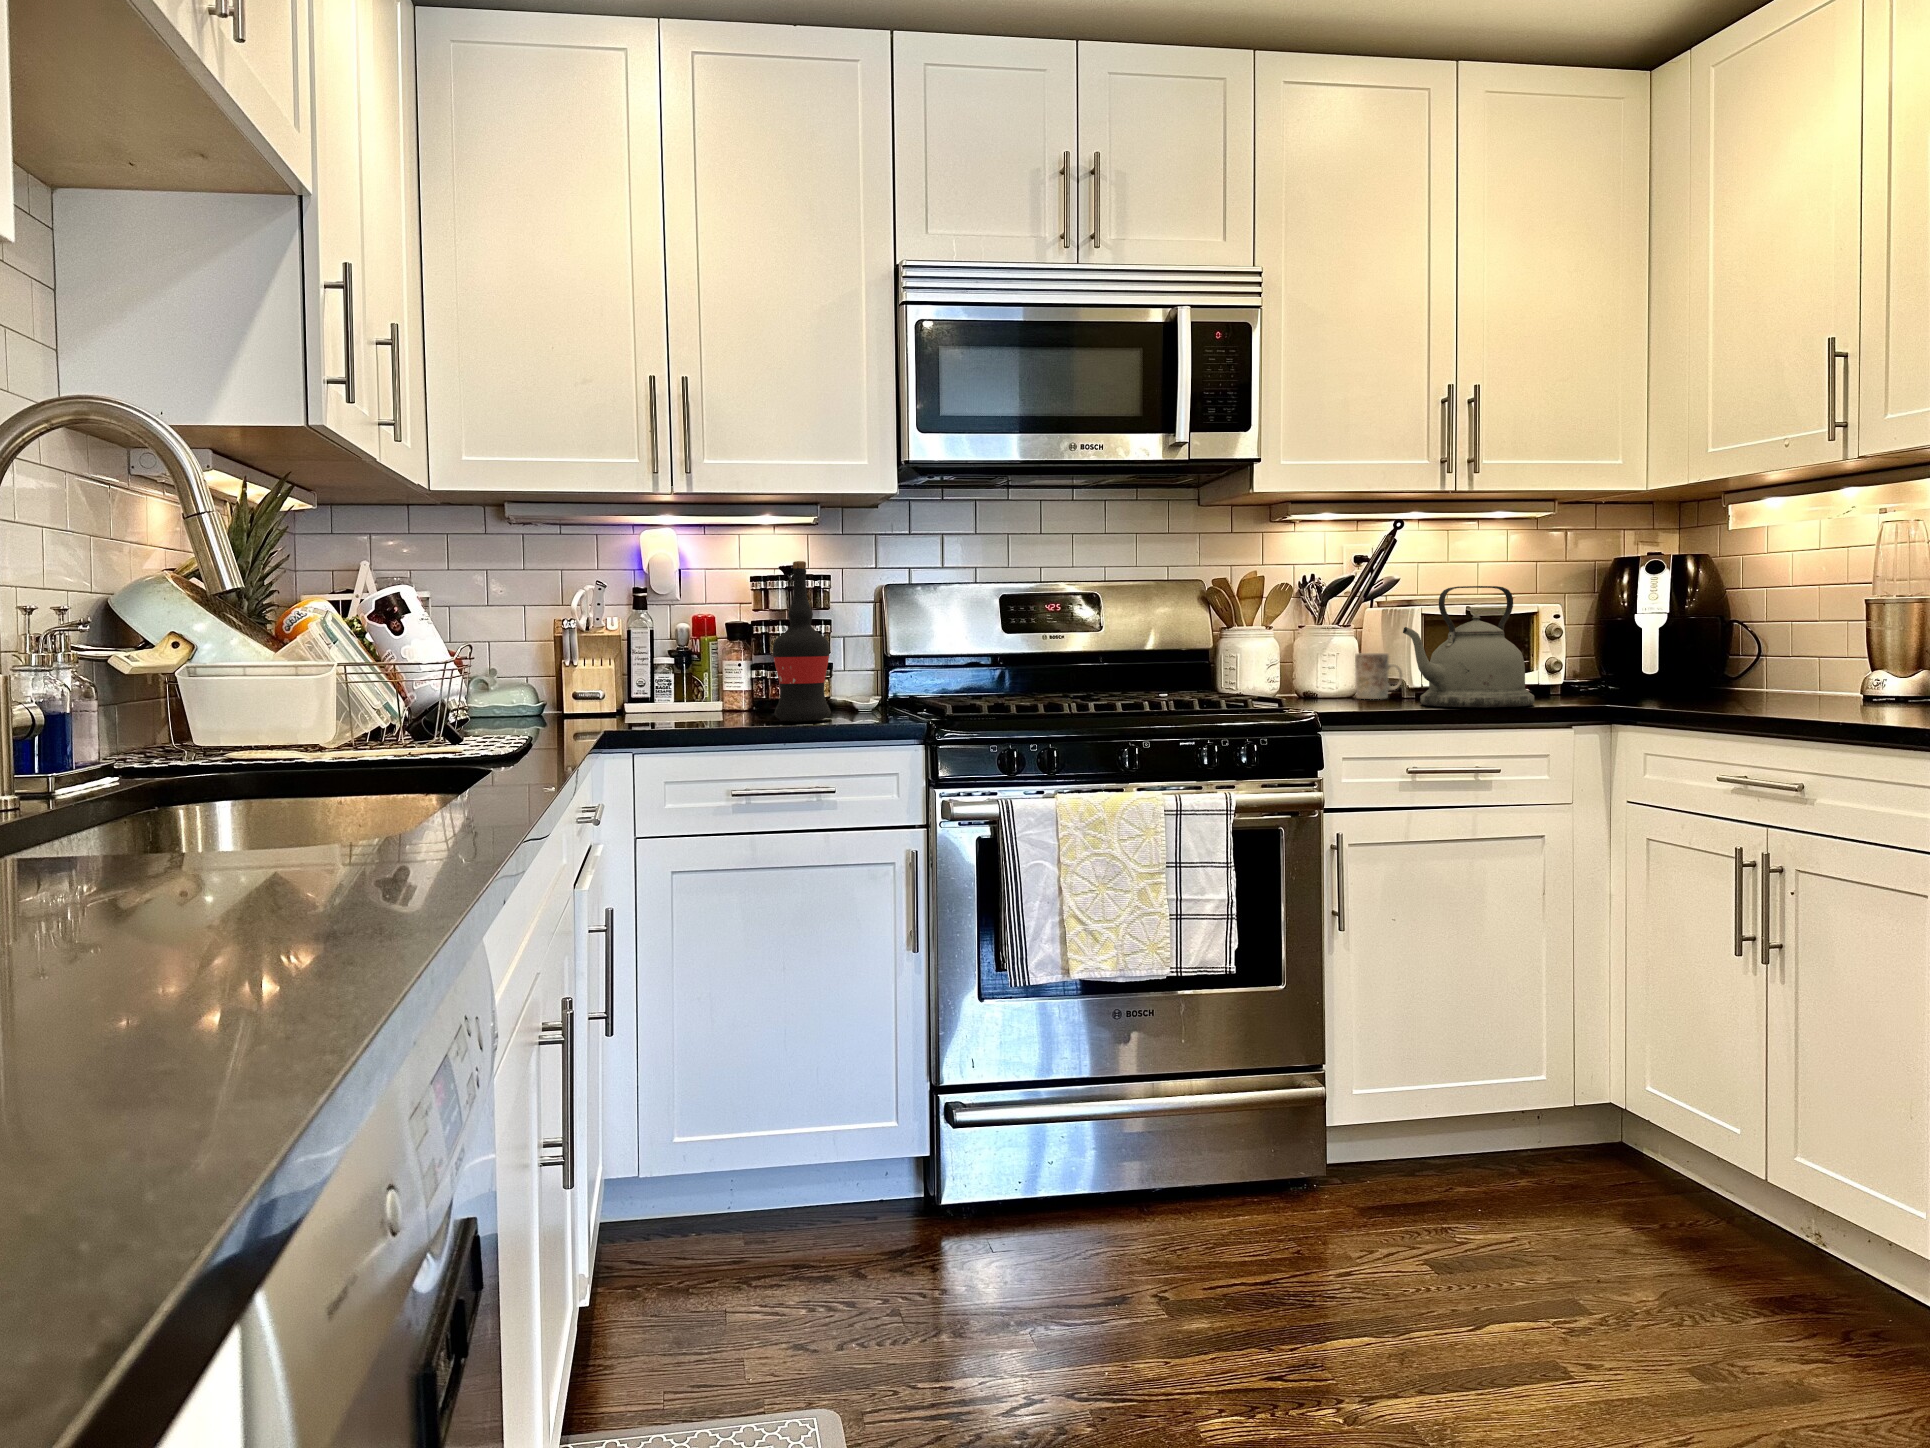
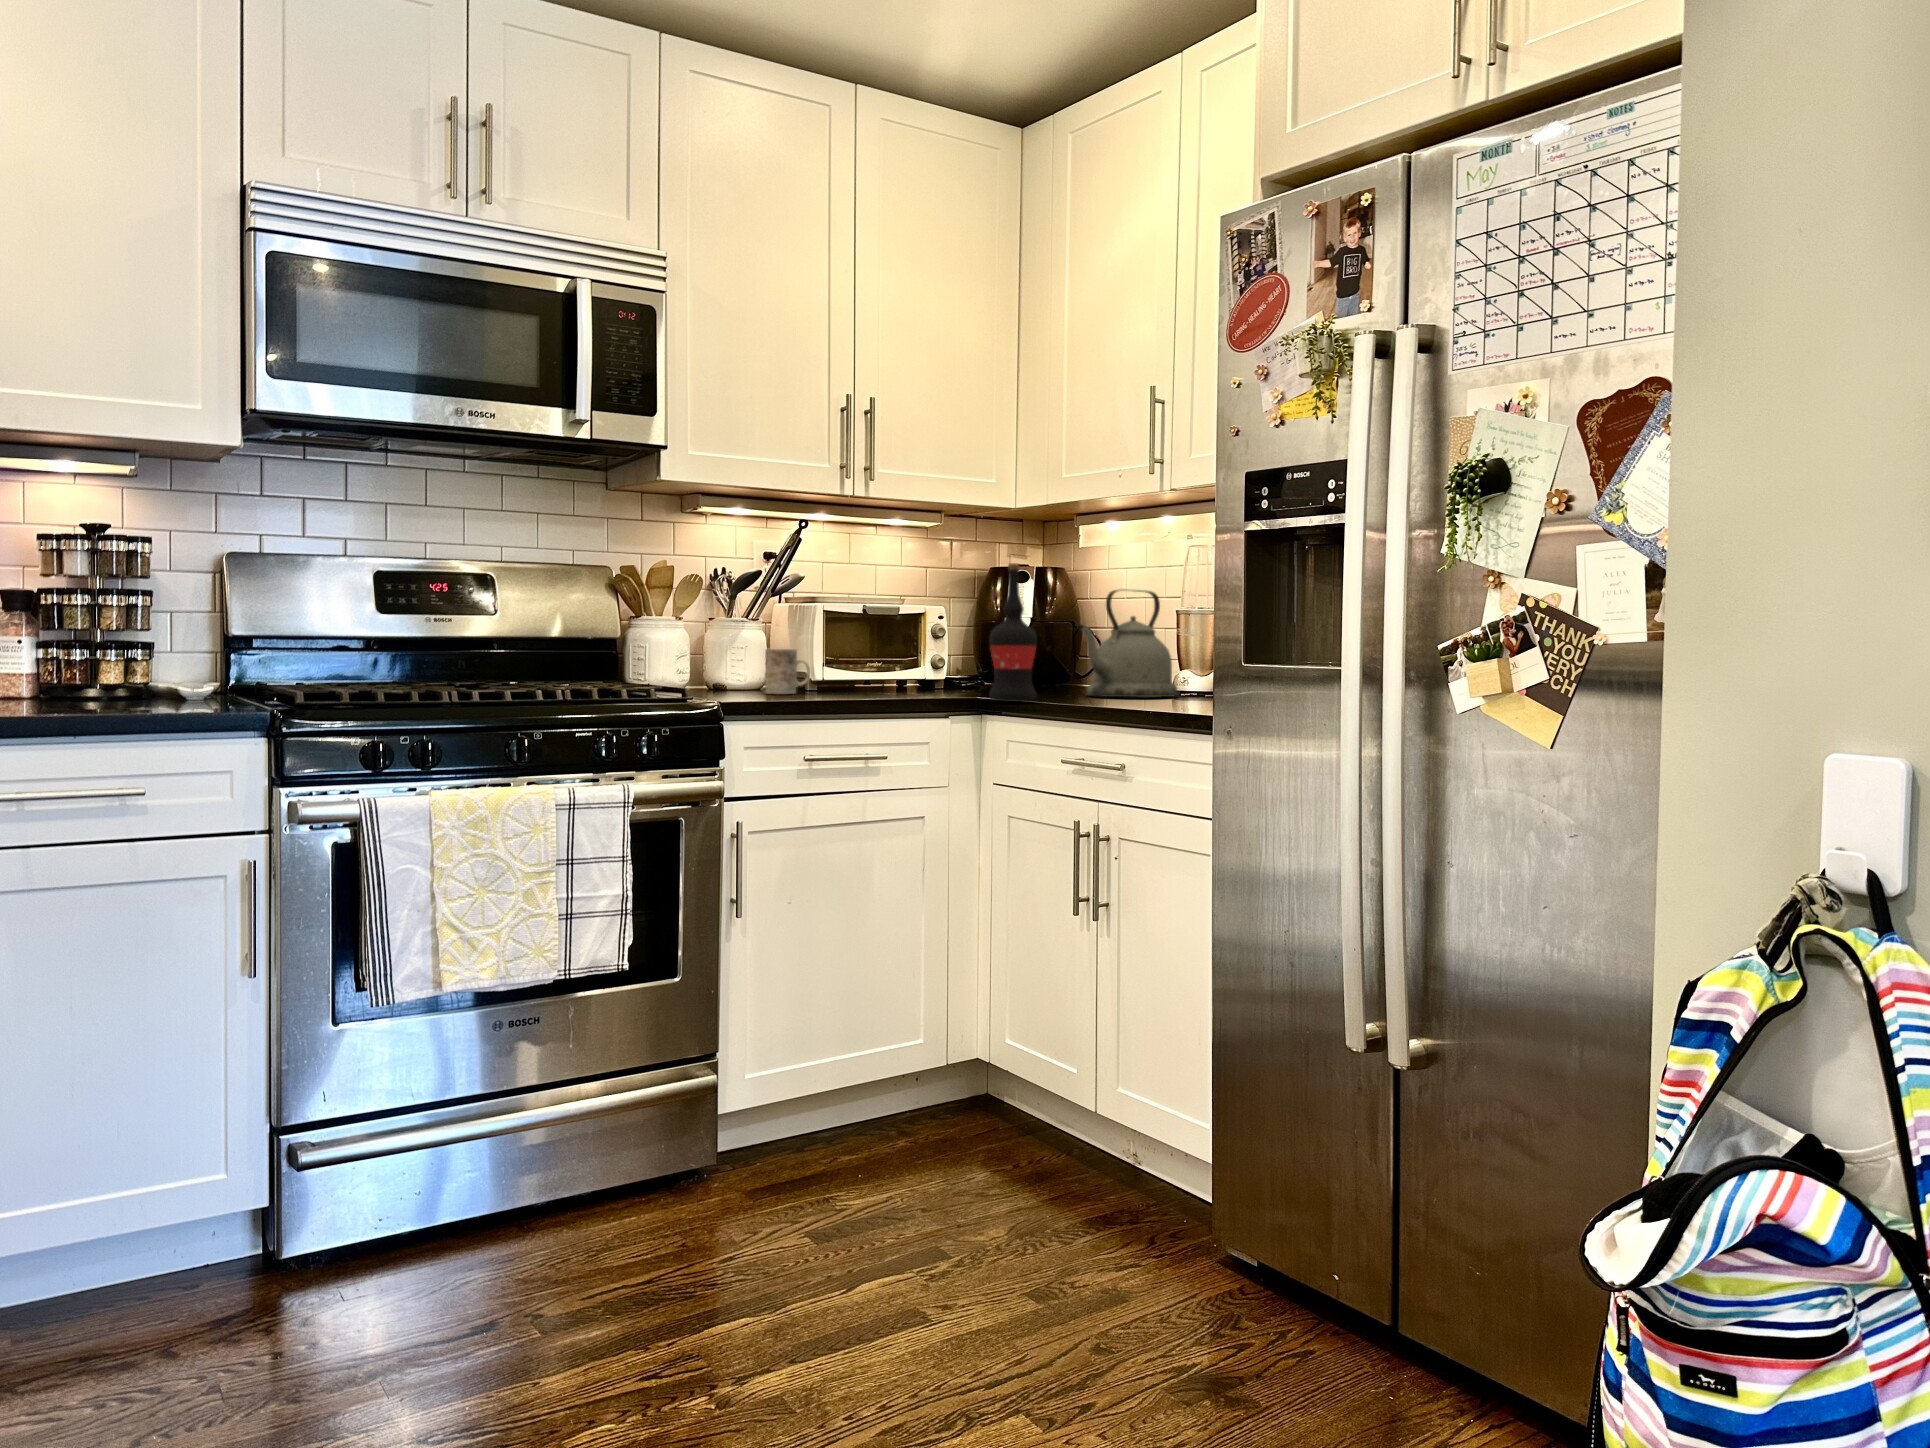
wine bottle: present [773,561,831,722] -> present [989,563,1037,702]
kettle: present [1403,586,1535,707] -> present [1080,589,1179,697]

